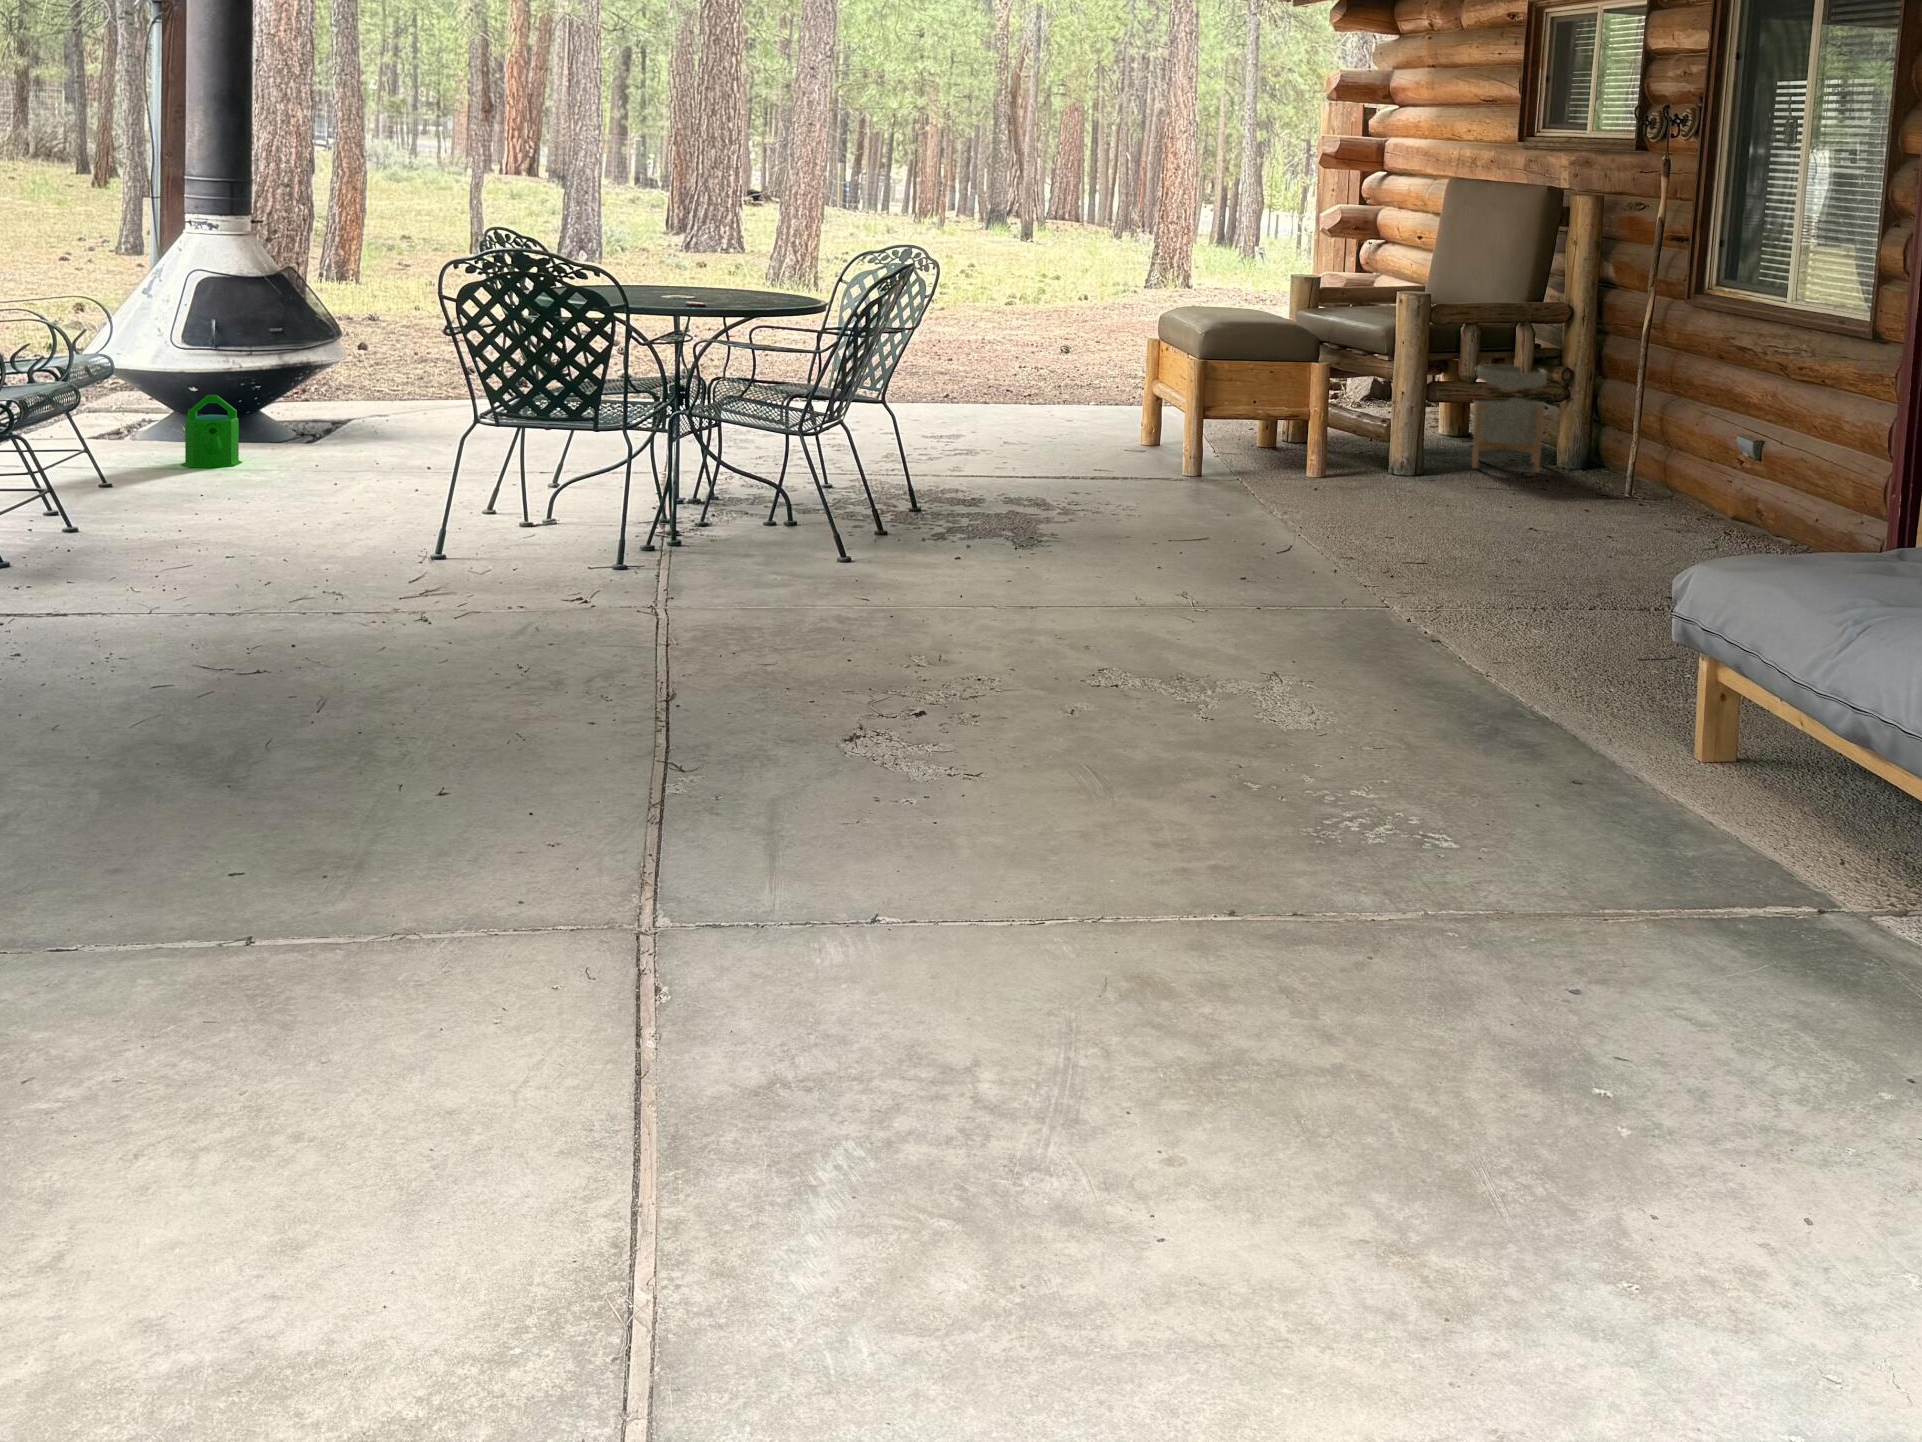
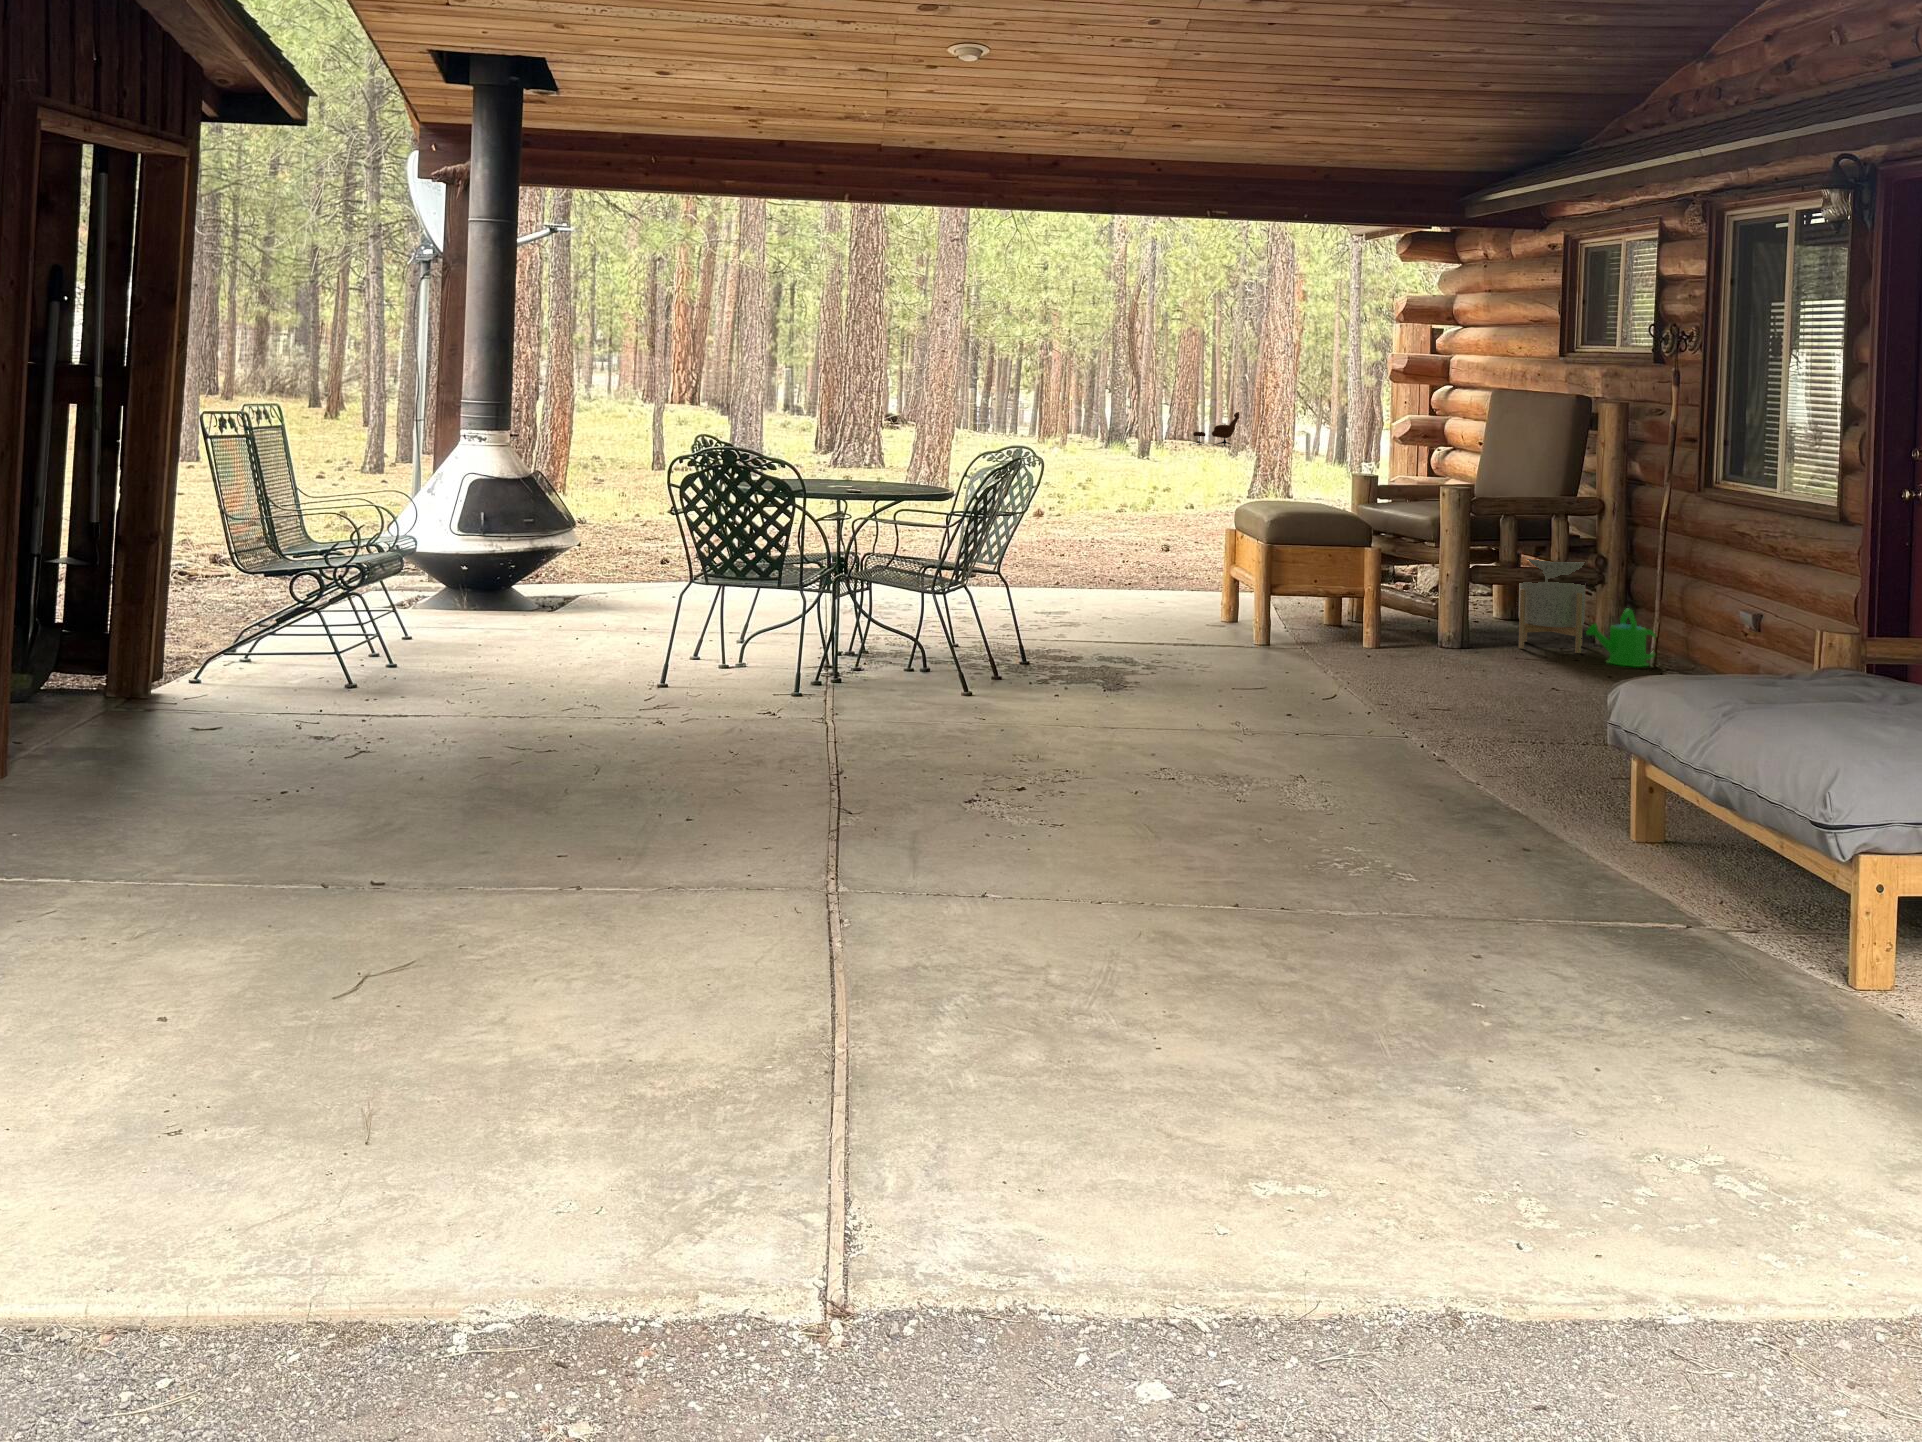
lounge chair: none [1073,191,1123,226] -> present [1193,412,1239,446]
watering can: present [181,395,242,468] -> present [1586,608,1656,667]

